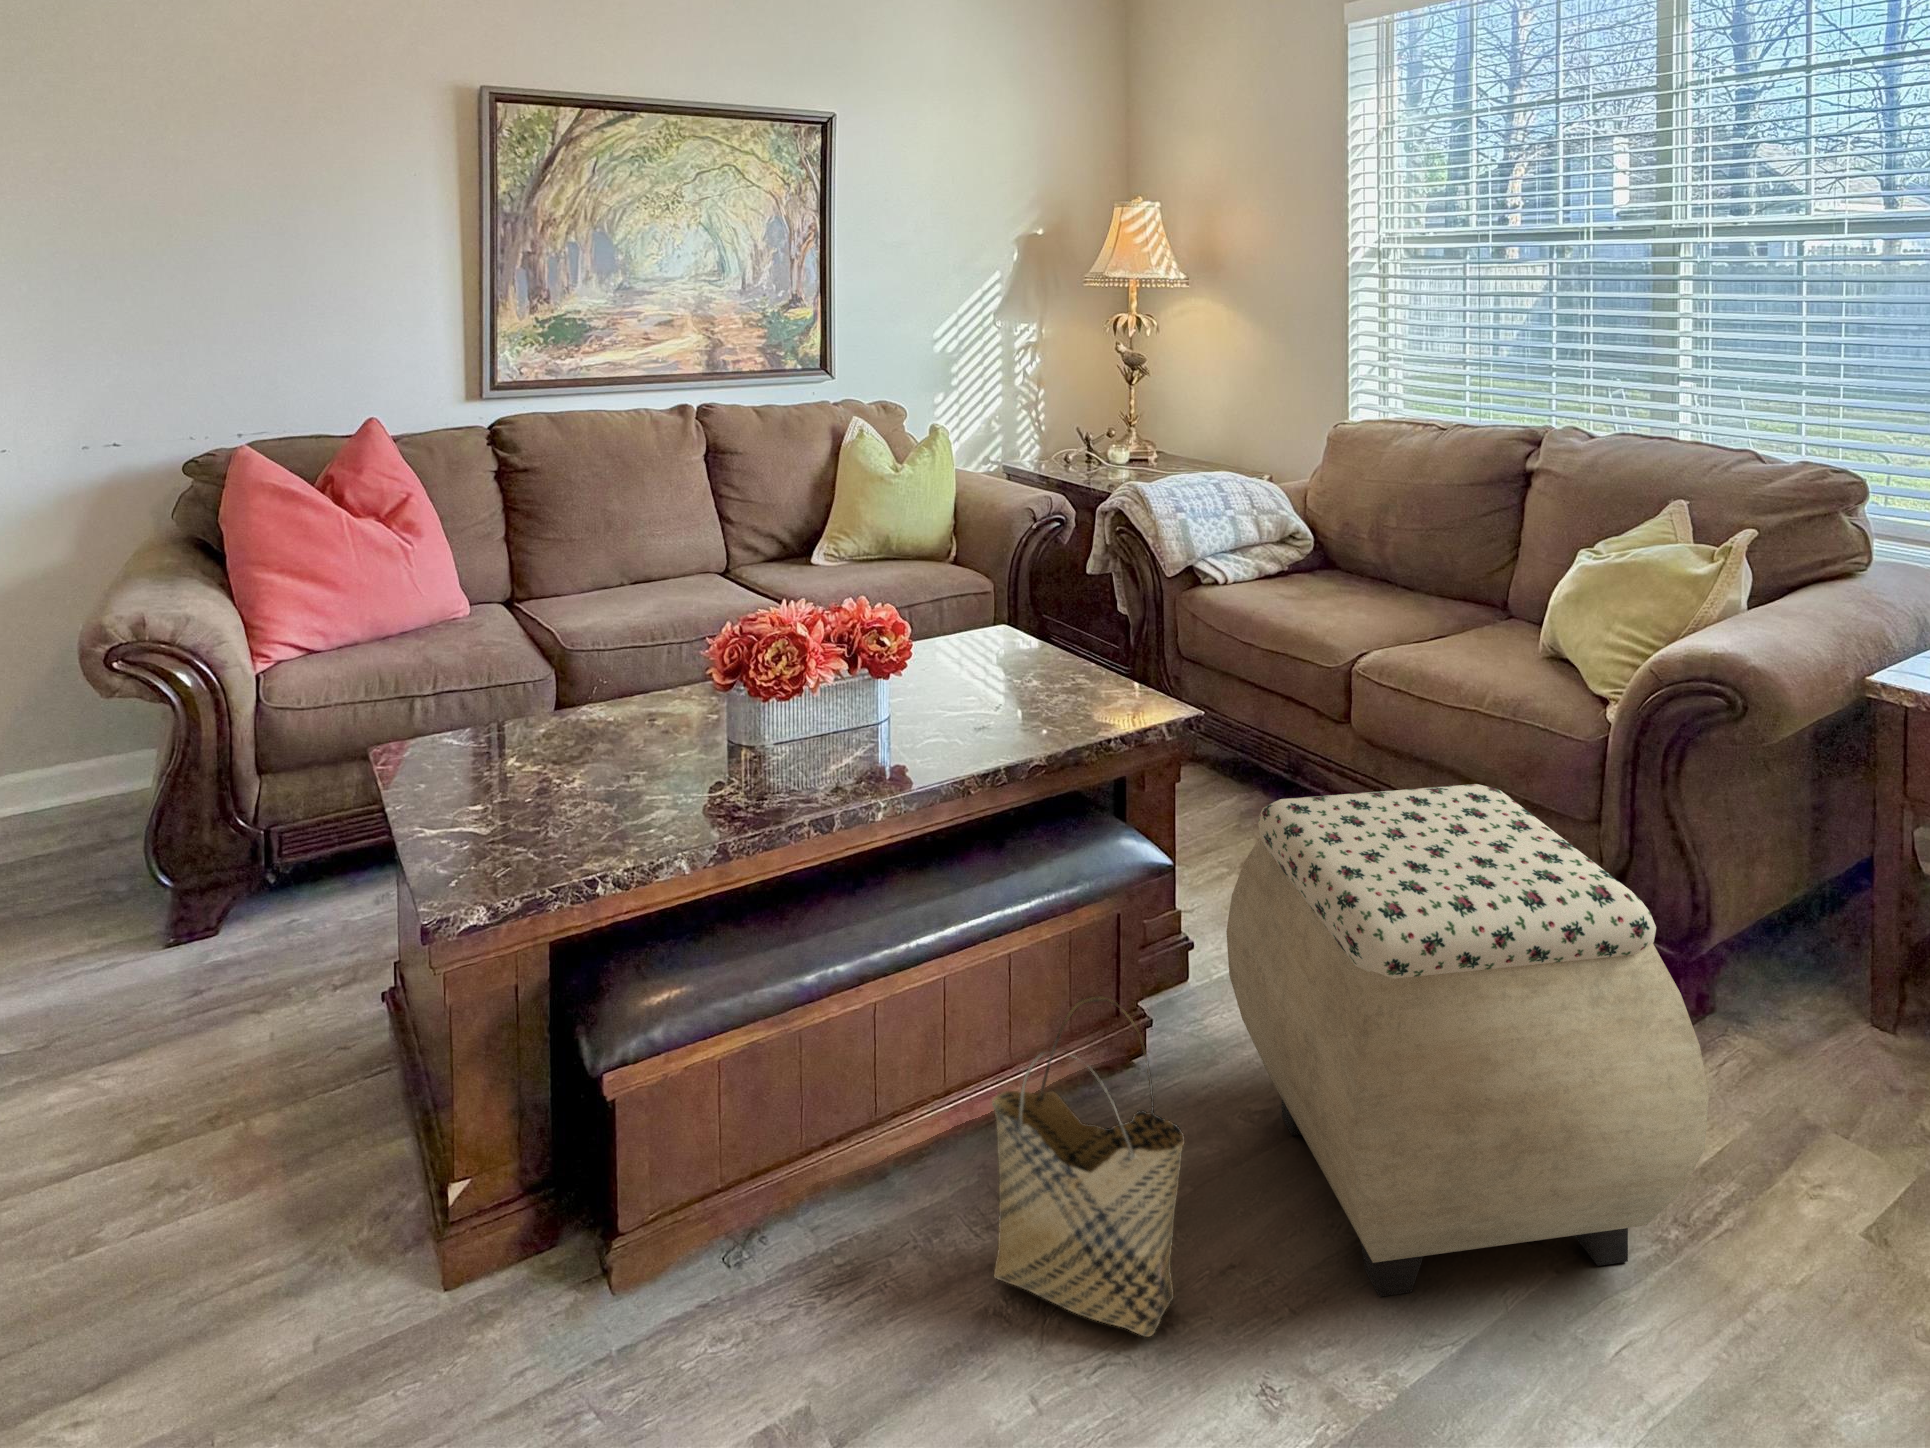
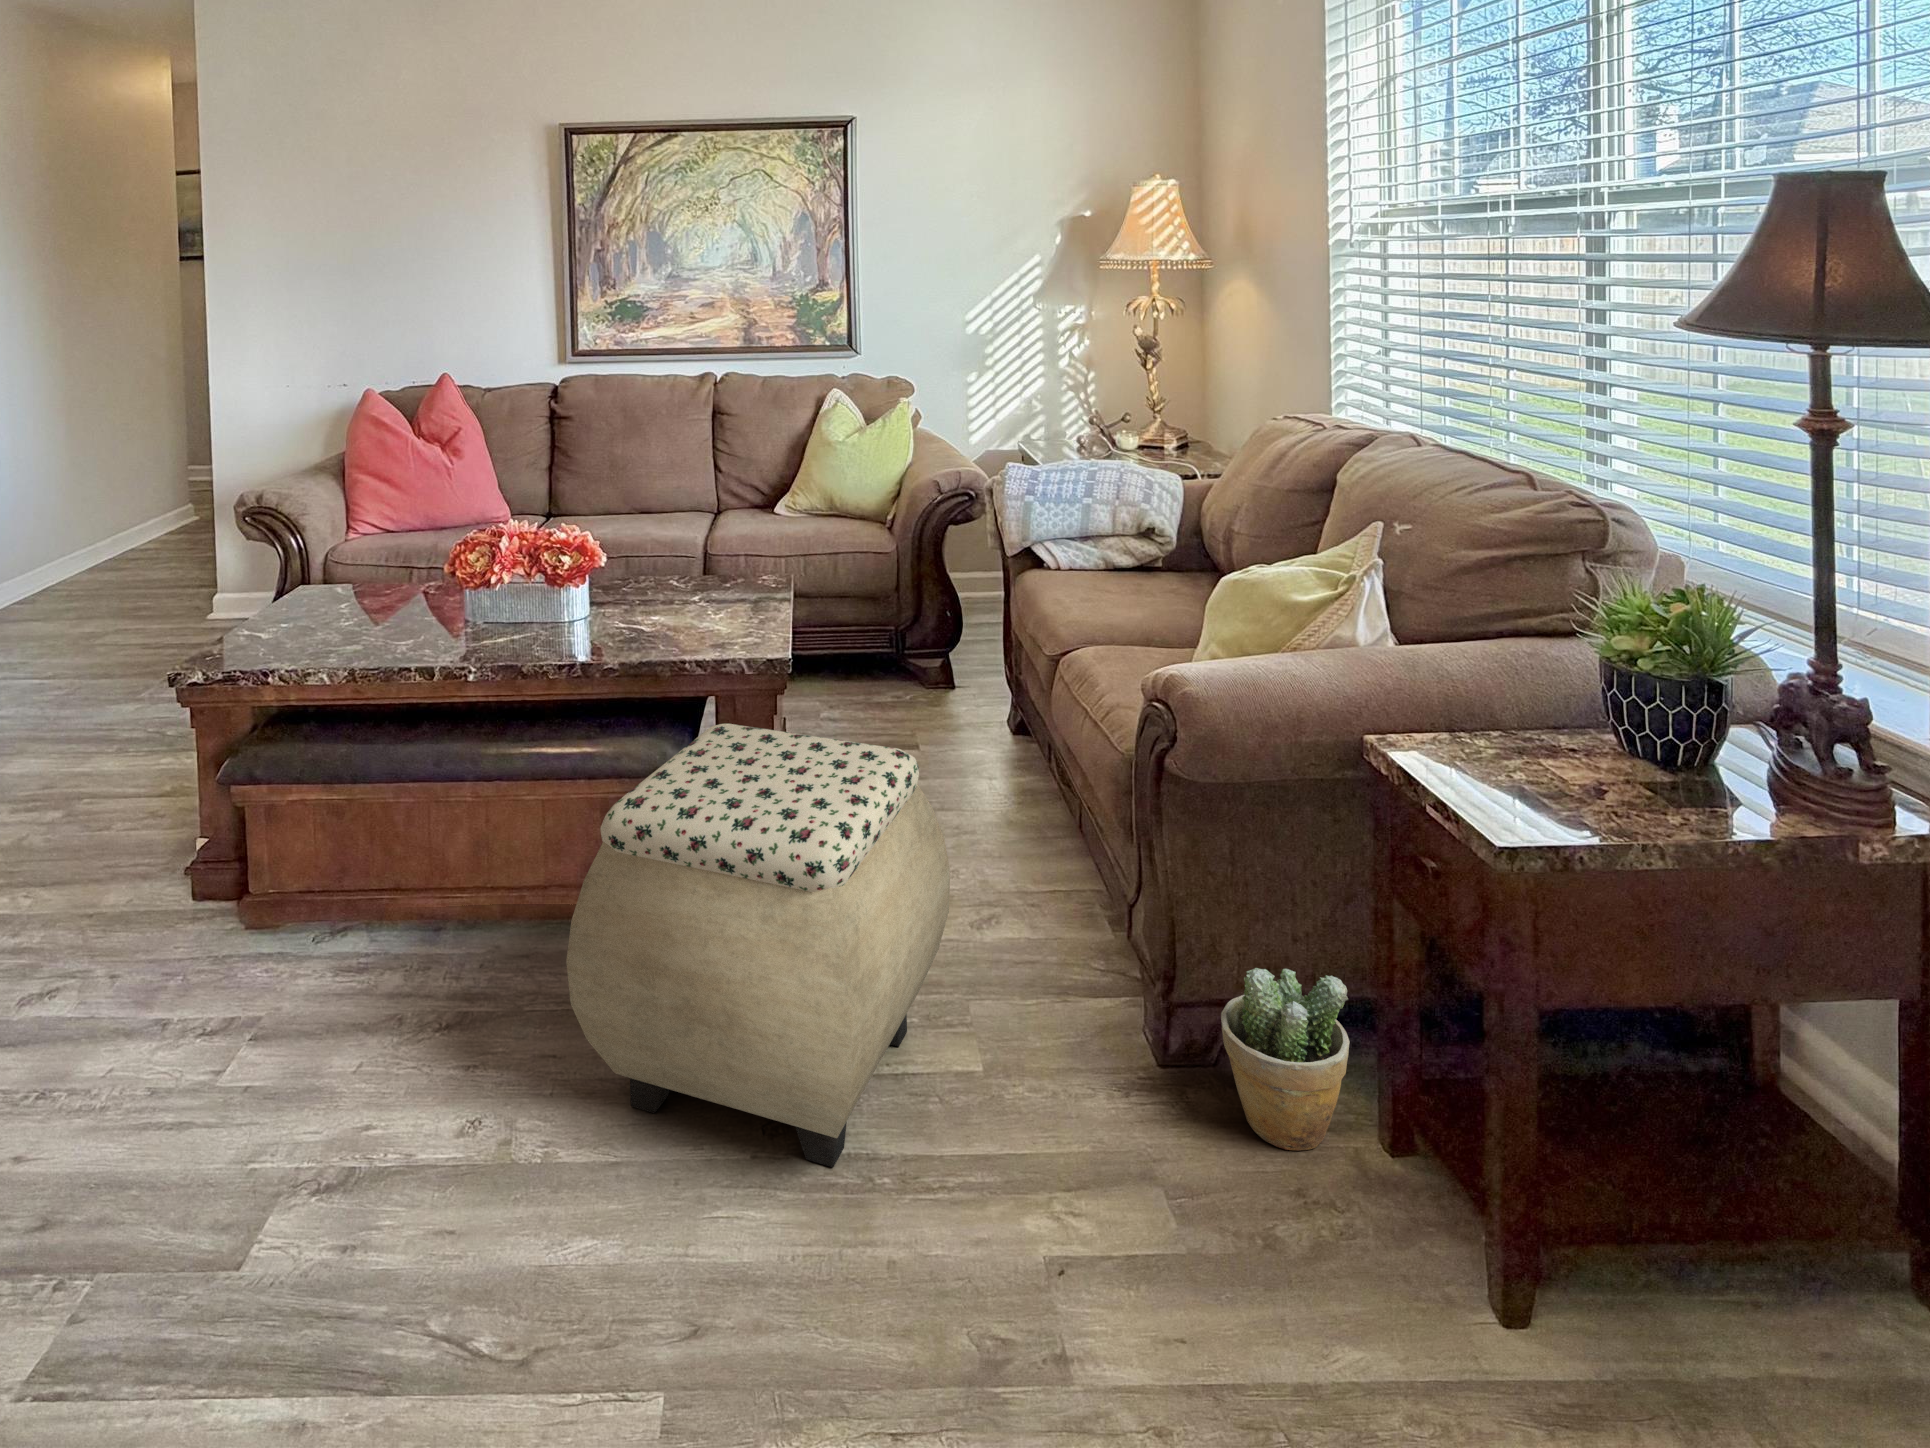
potted plant: none [1762,902,1894,1074] -> present [1221,968,1350,1151]
woven basket: present [992,996,1185,1337] -> none [422,823,518,1060]

